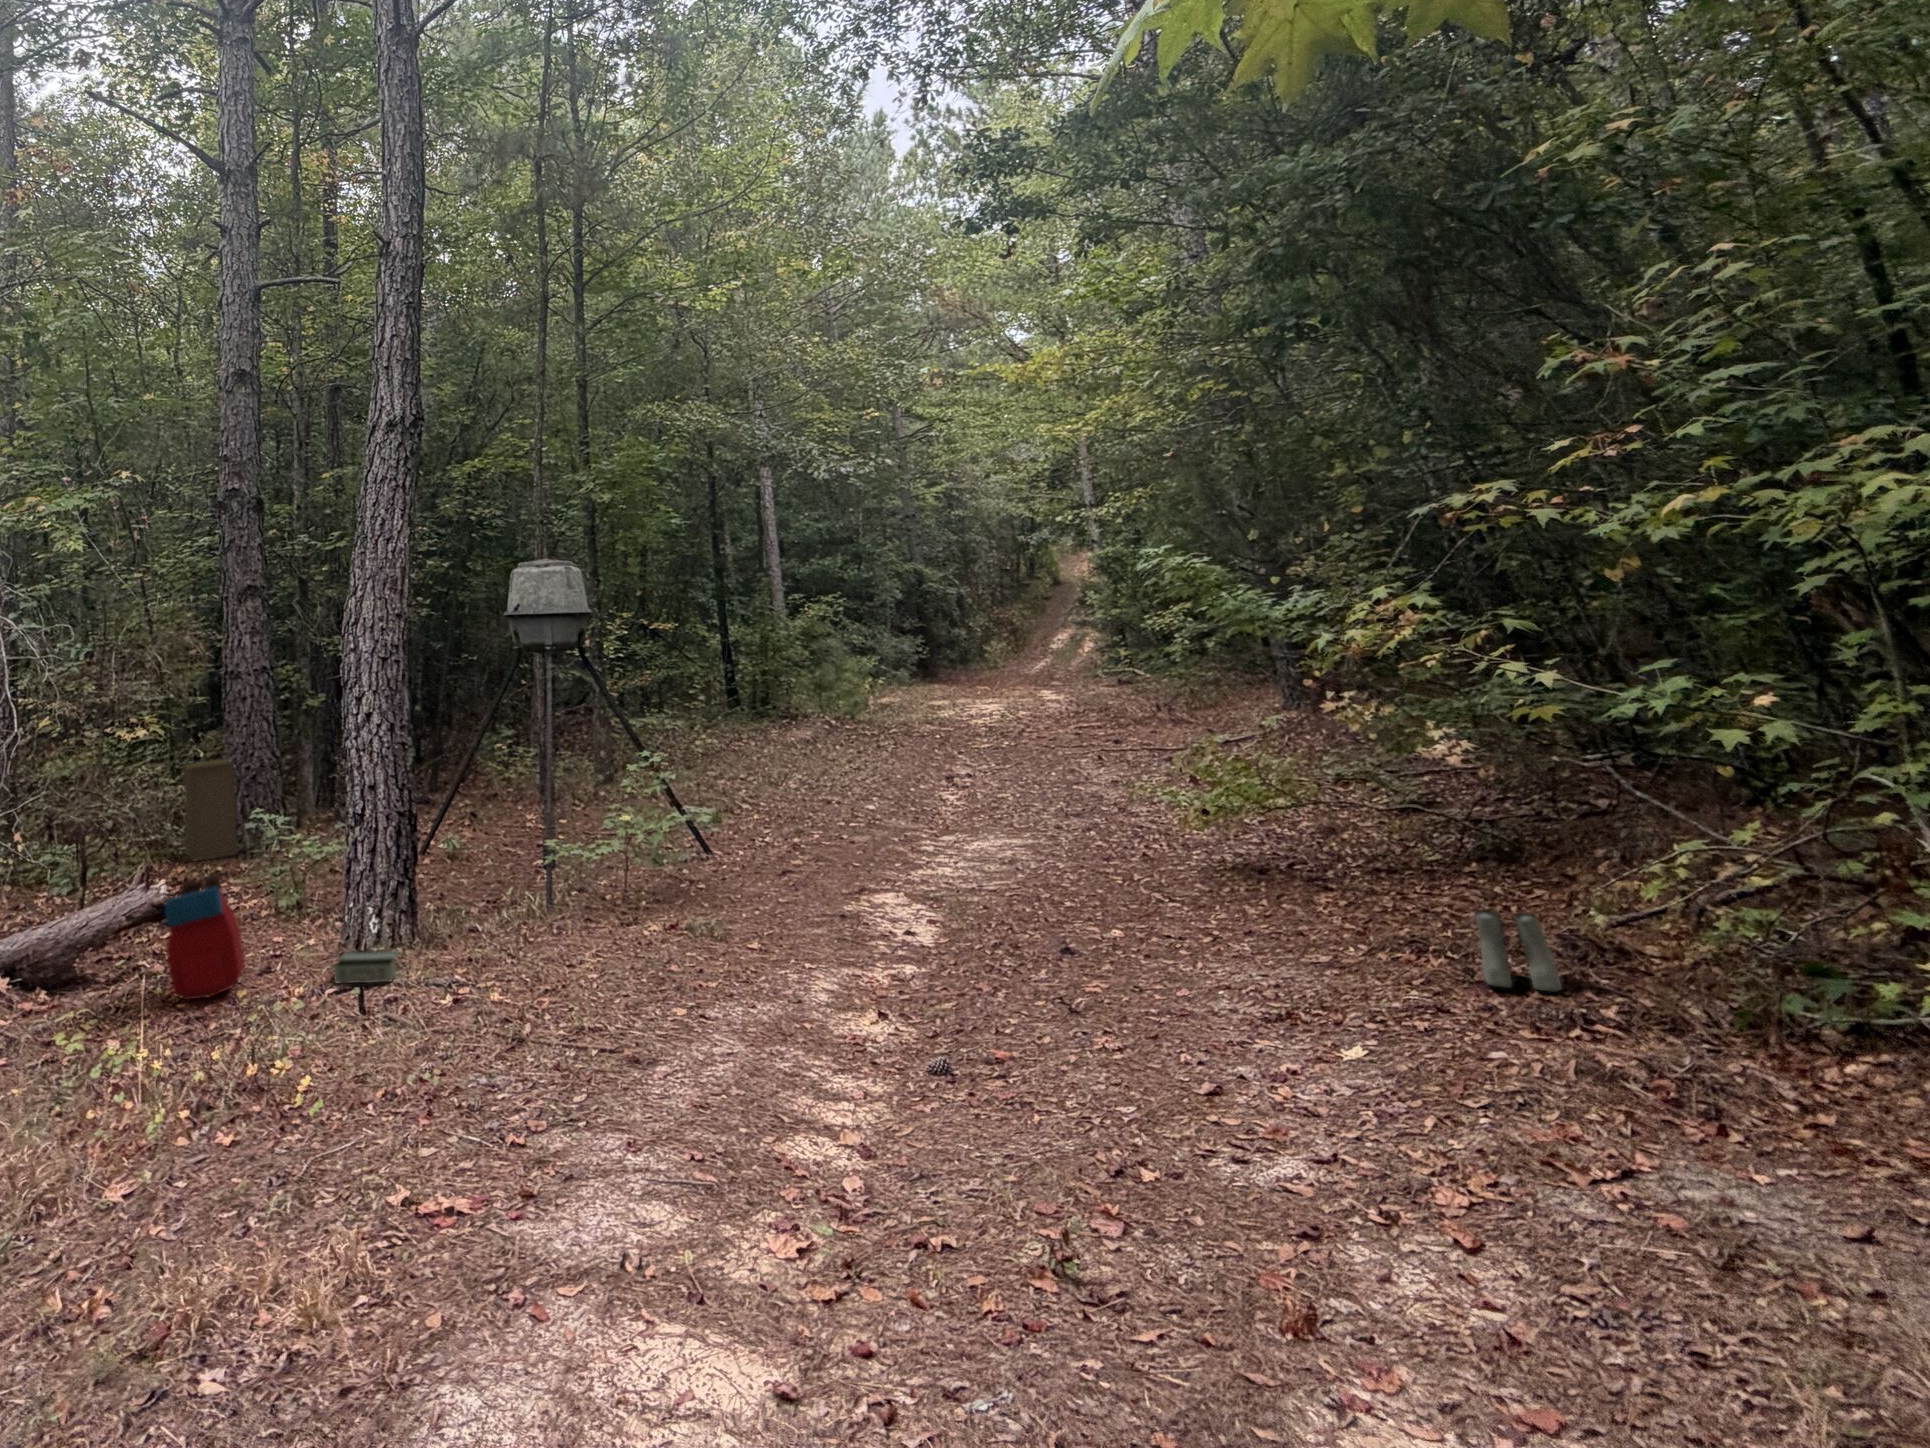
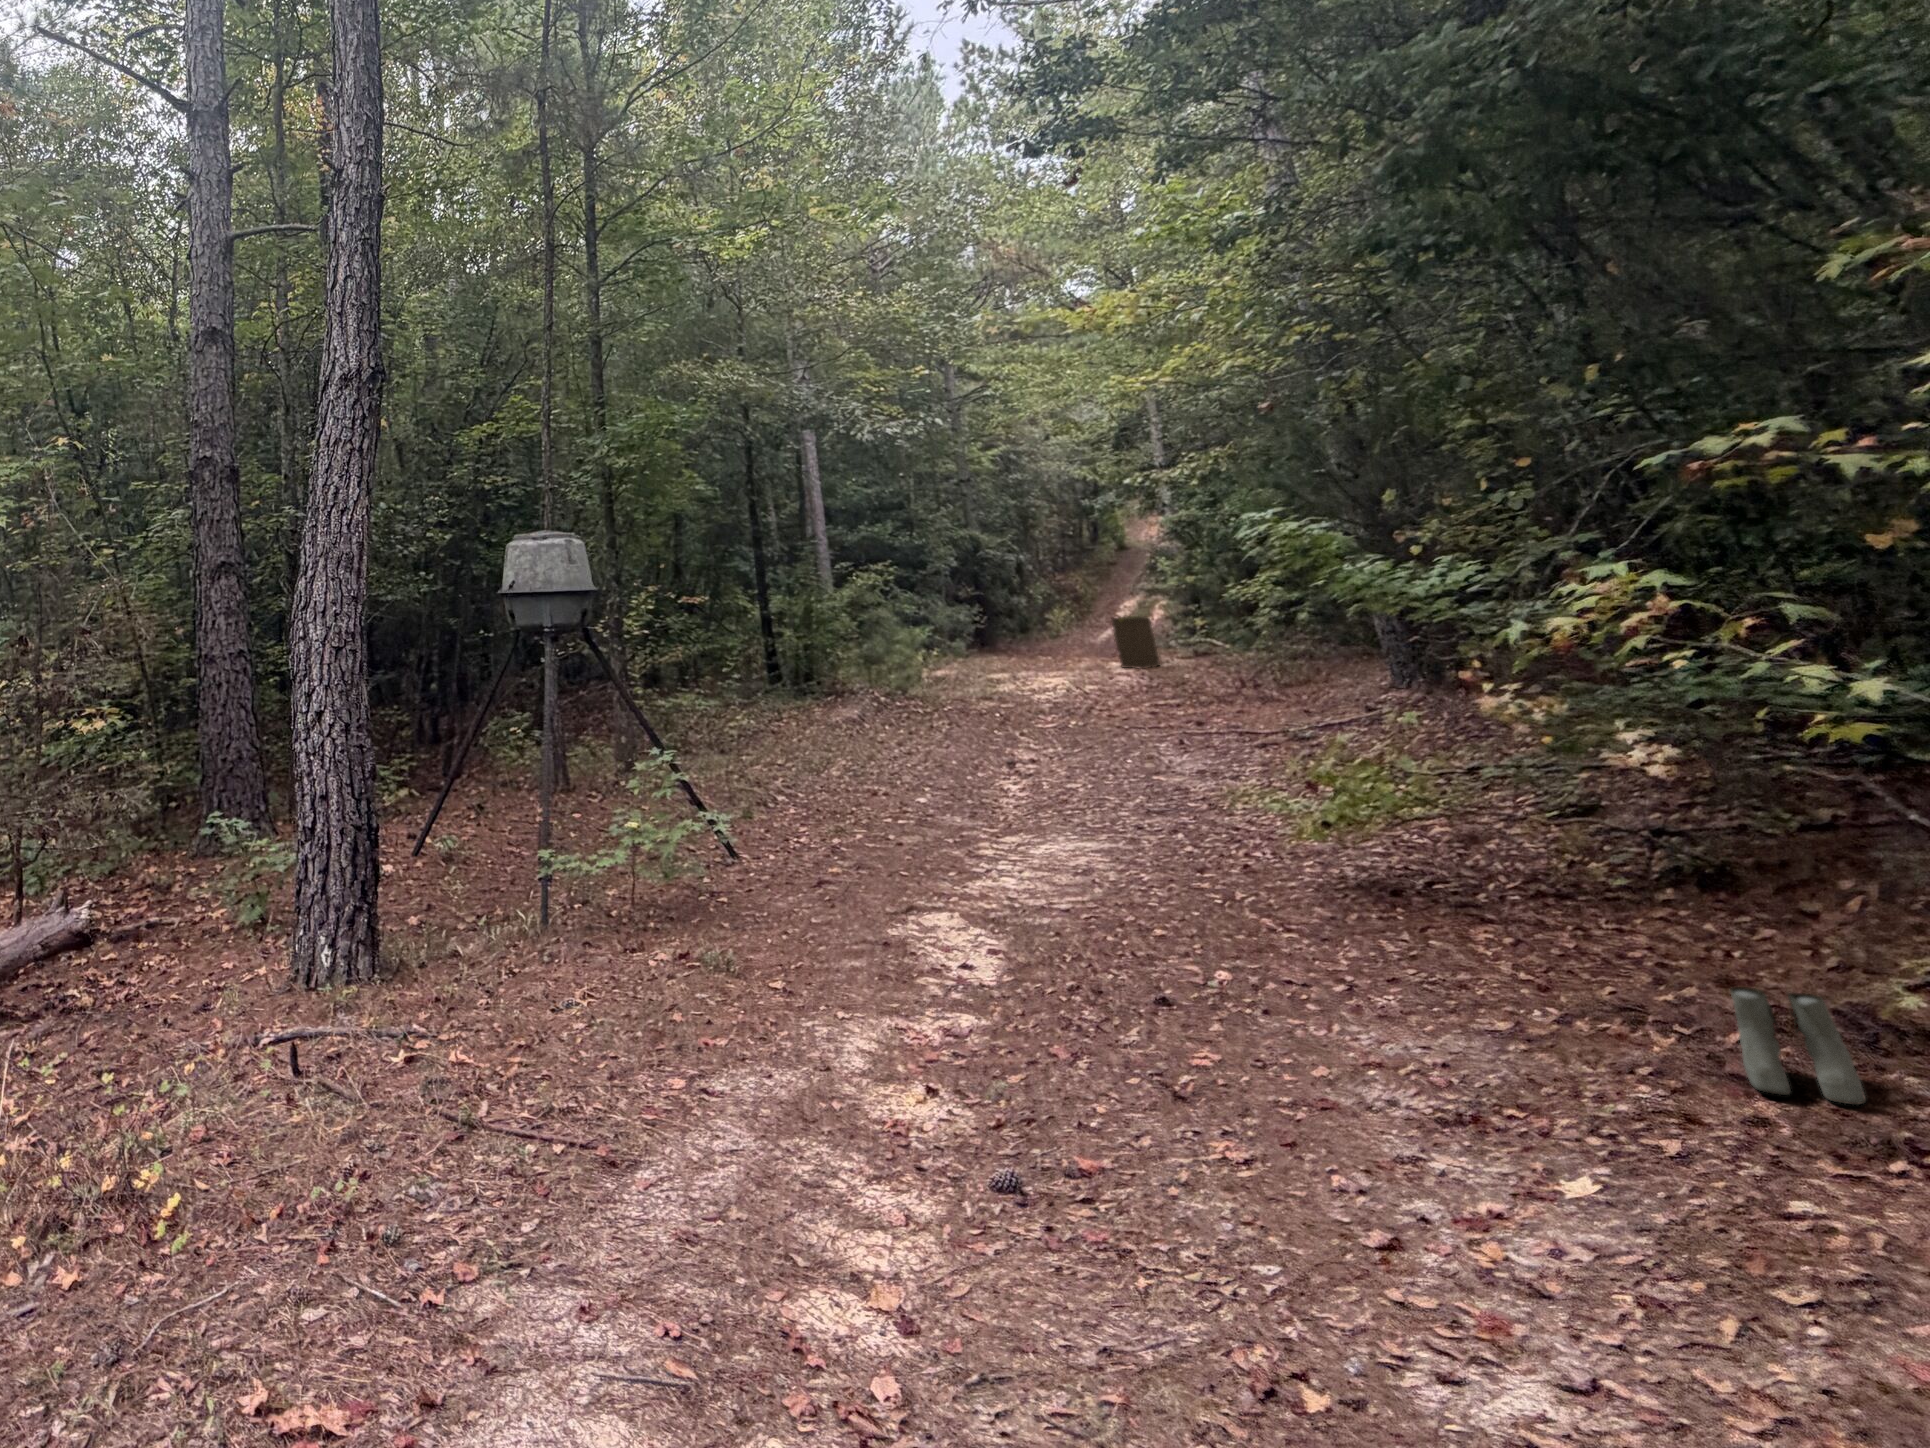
cardboard box: present [184,759,237,861] -> present [1111,616,1160,669]
backpack: present [165,874,245,999] -> none [80,896,178,1044]
toolbox: present [334,950,398,984] -> none [276,988,355,1028]

